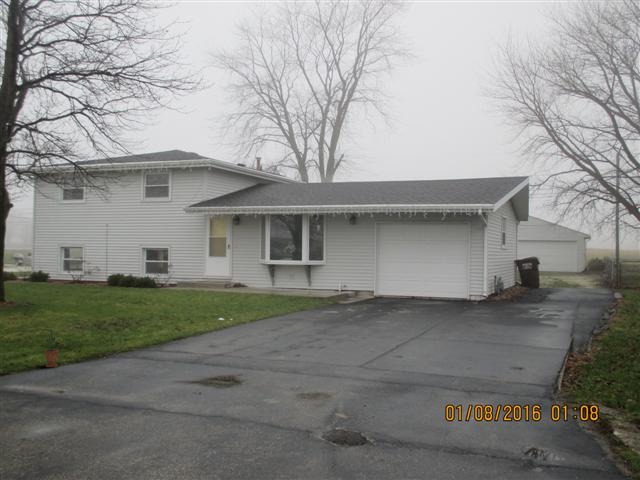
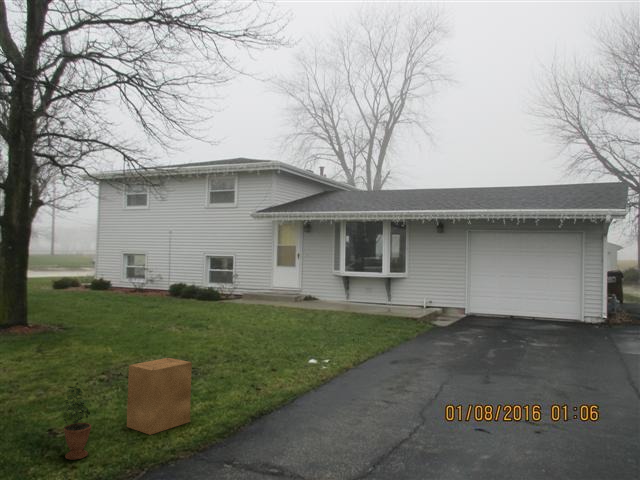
cardboard box: none [78,317,117,359] -> present [127,358,192,435]

